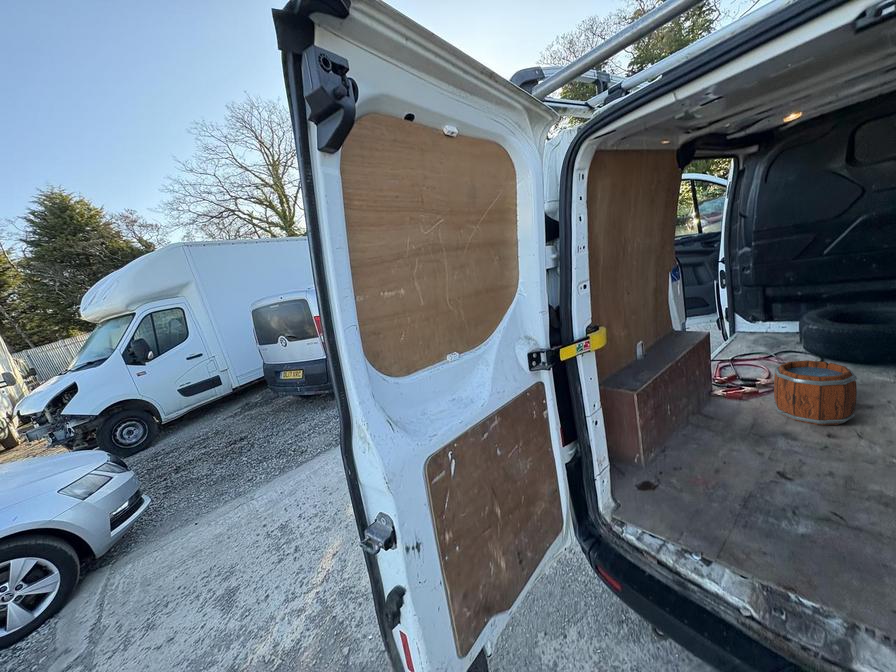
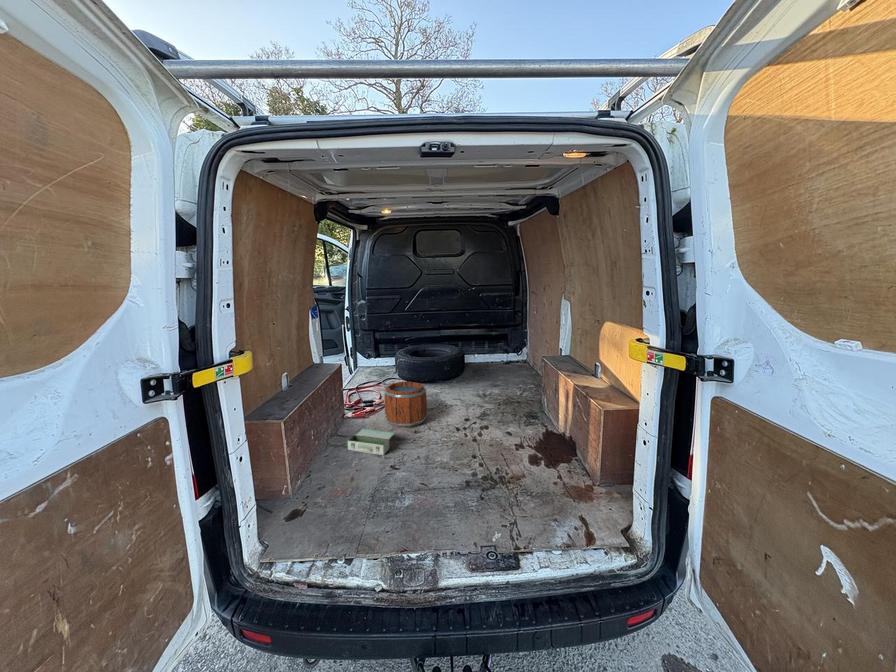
toolbox: none [714,413,788,453] -> present [348,429,394,455]

